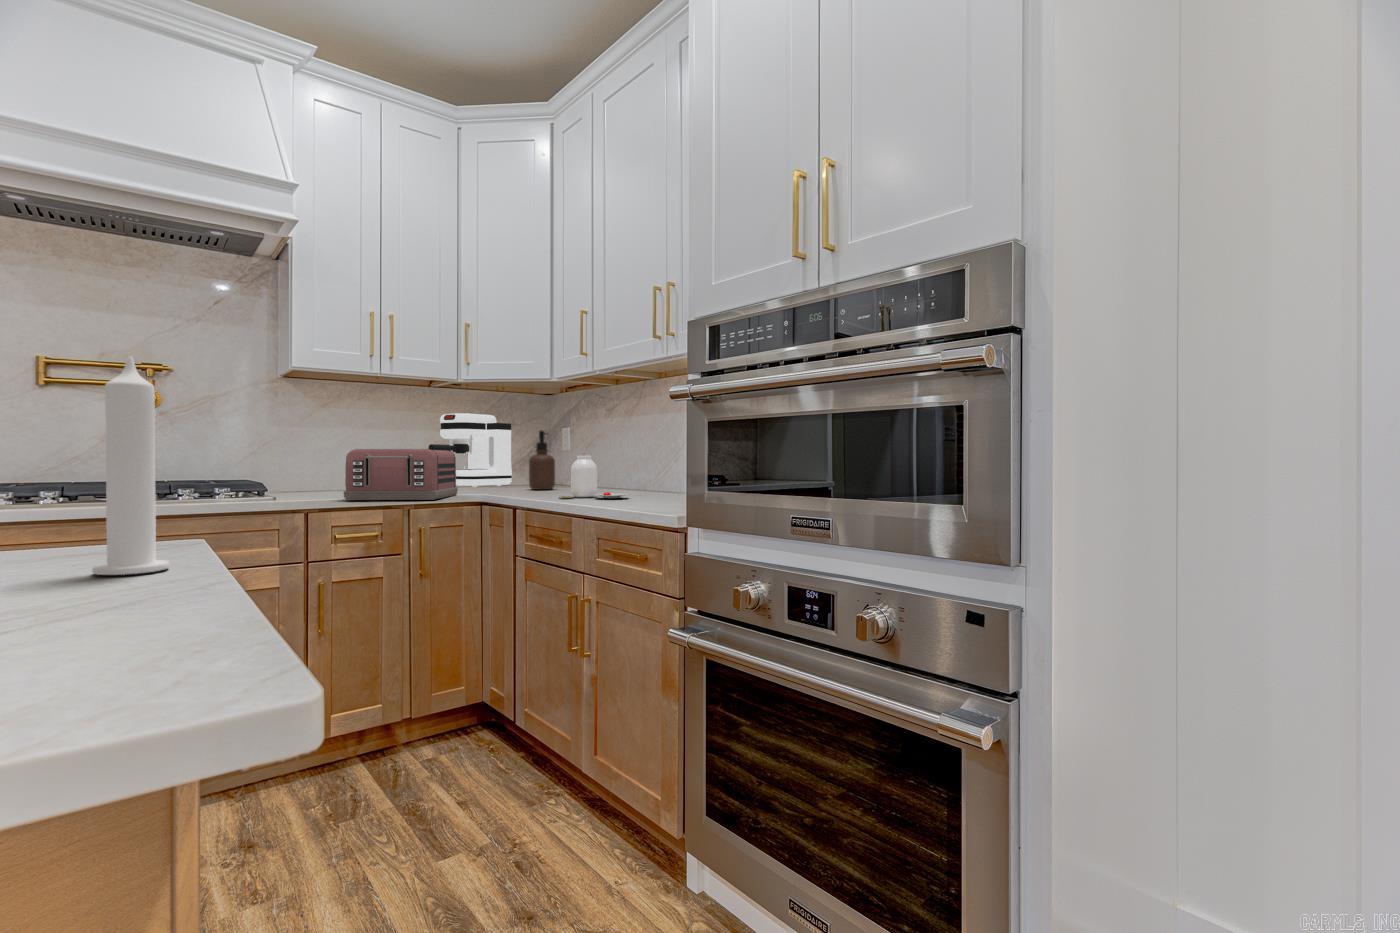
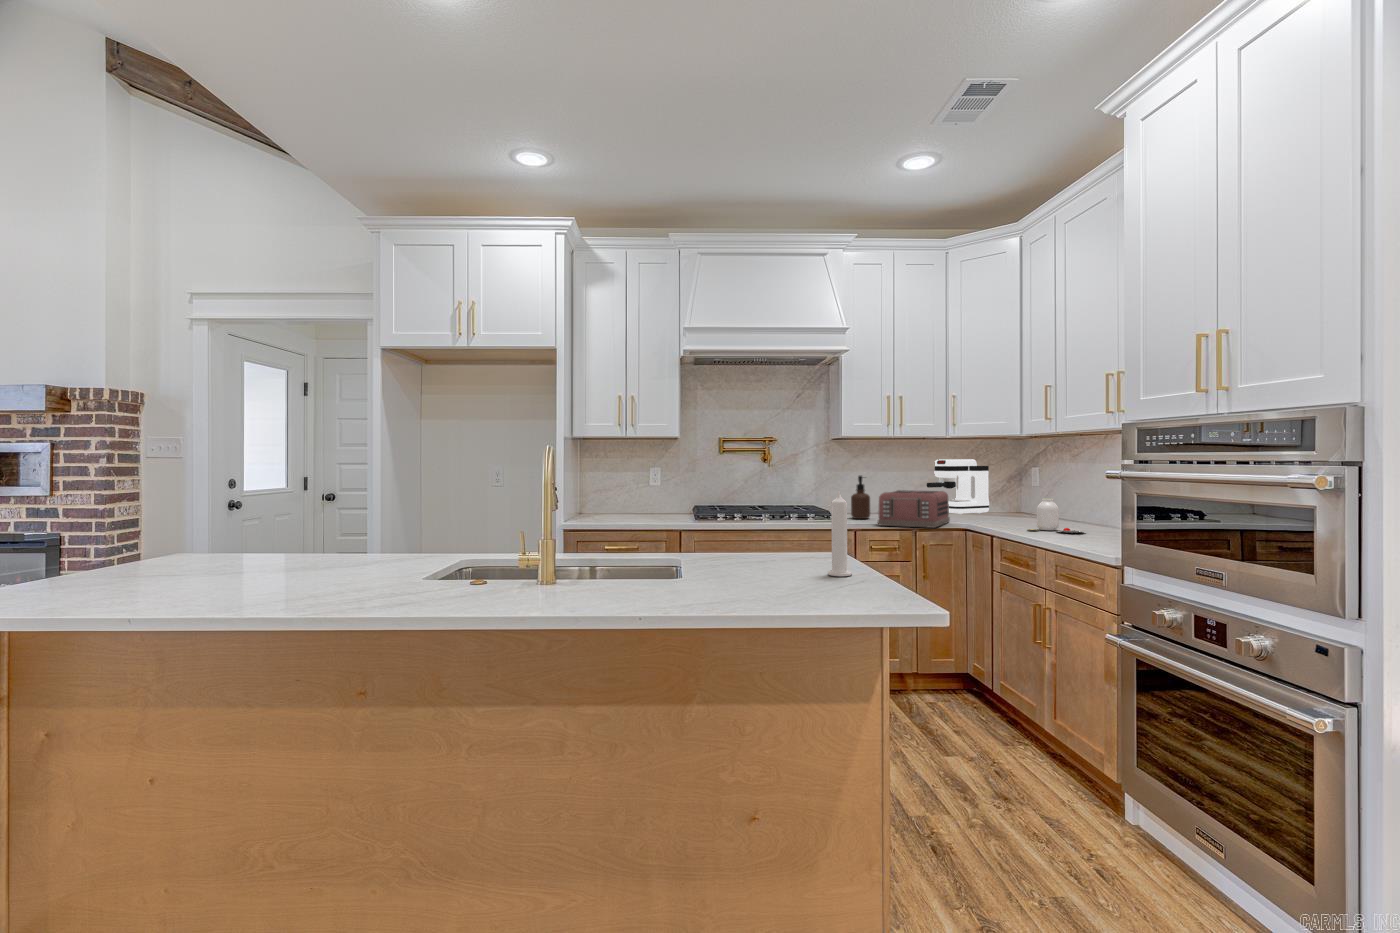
soap dispenser: present [529,430,555,490] -> present [851,476,870,519]

